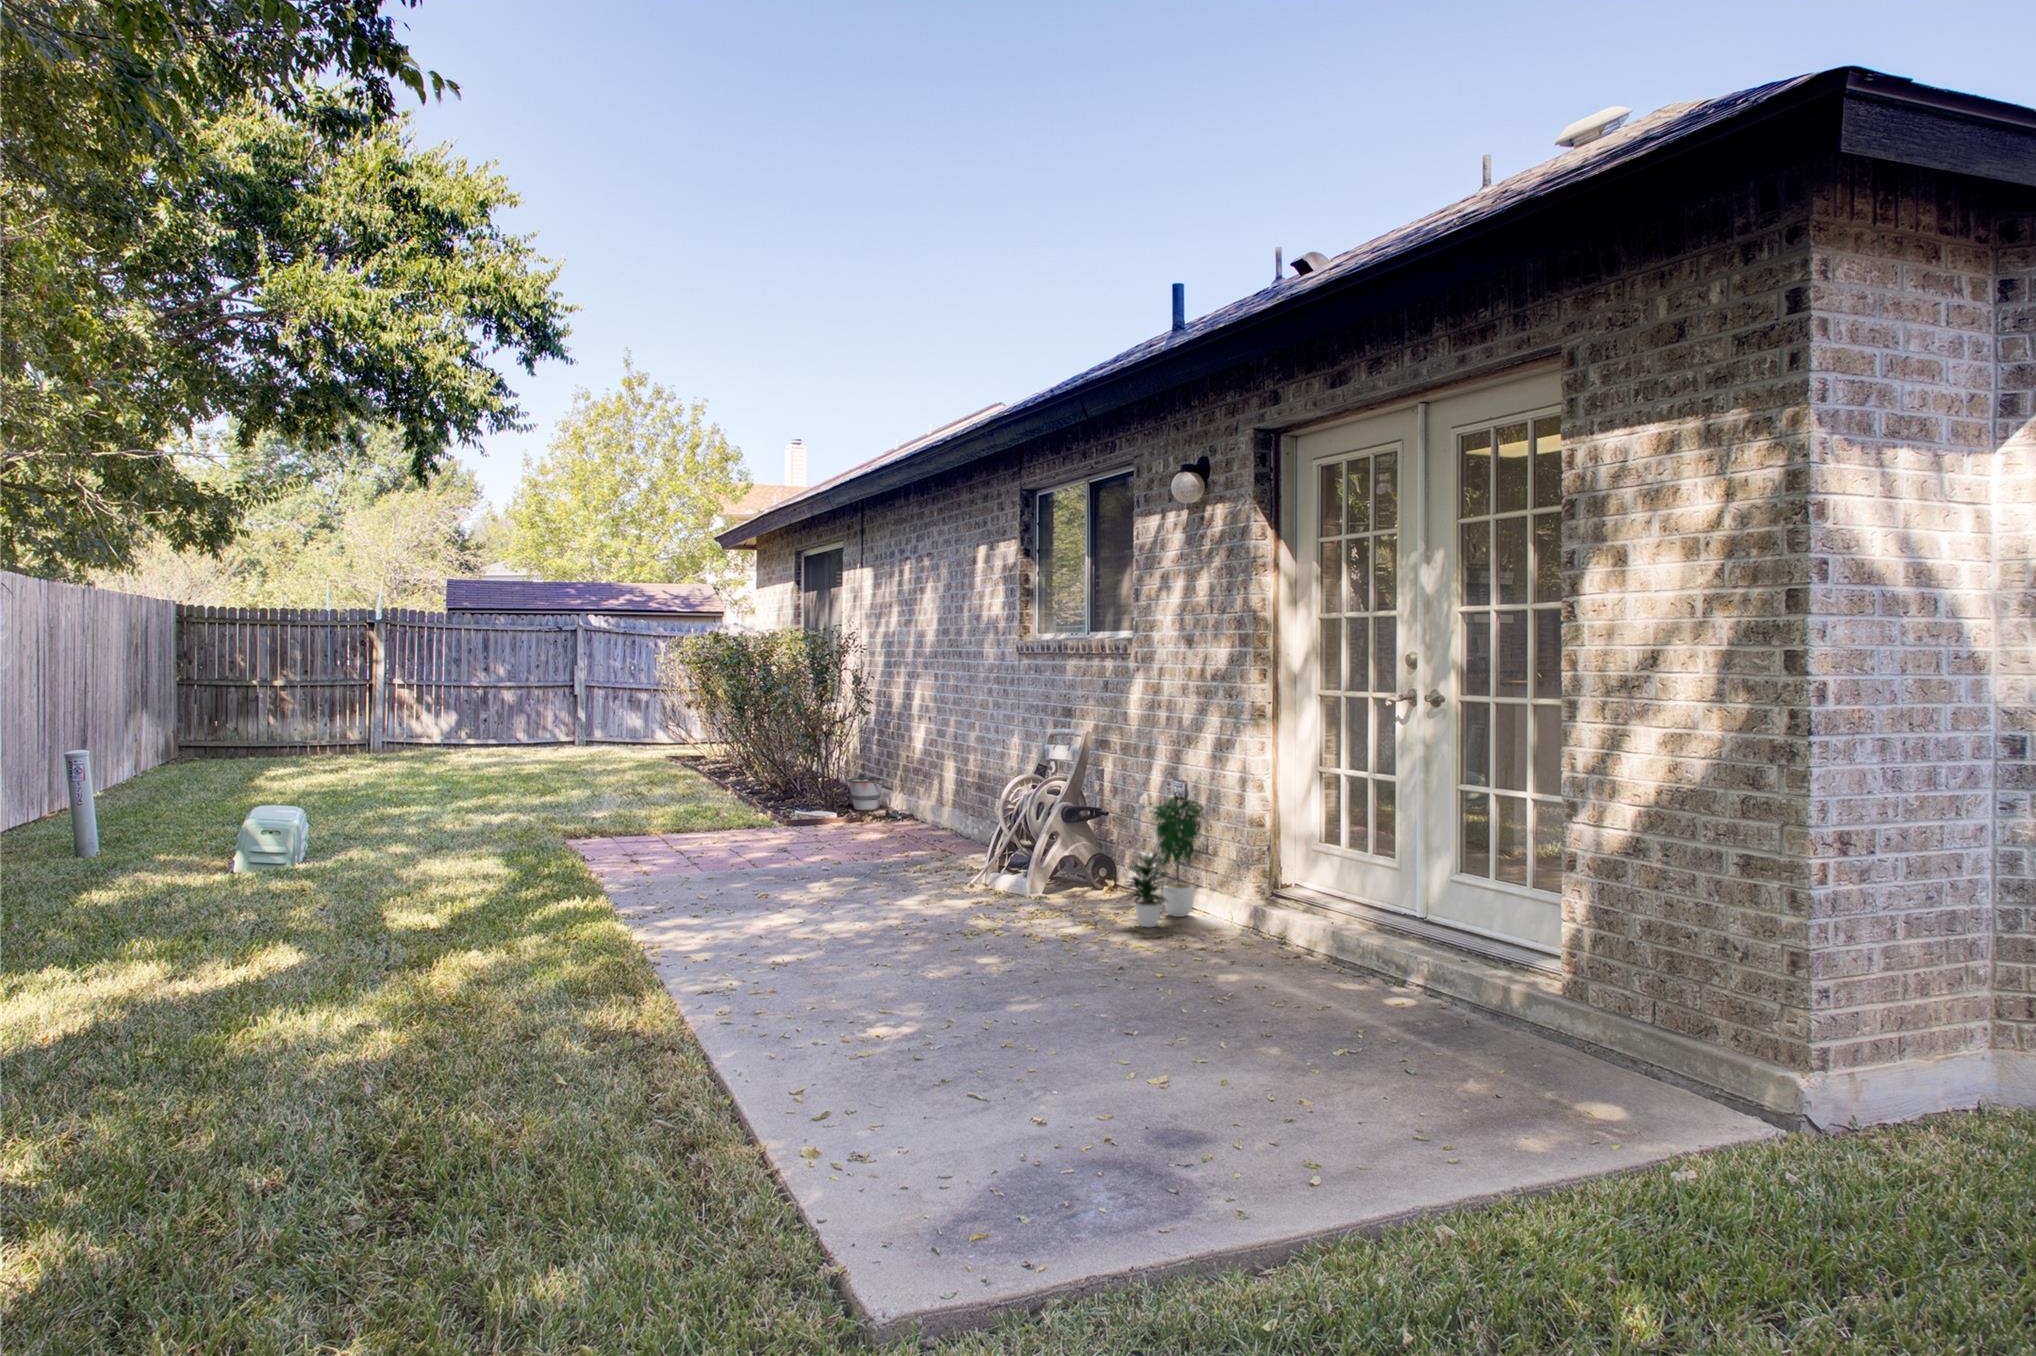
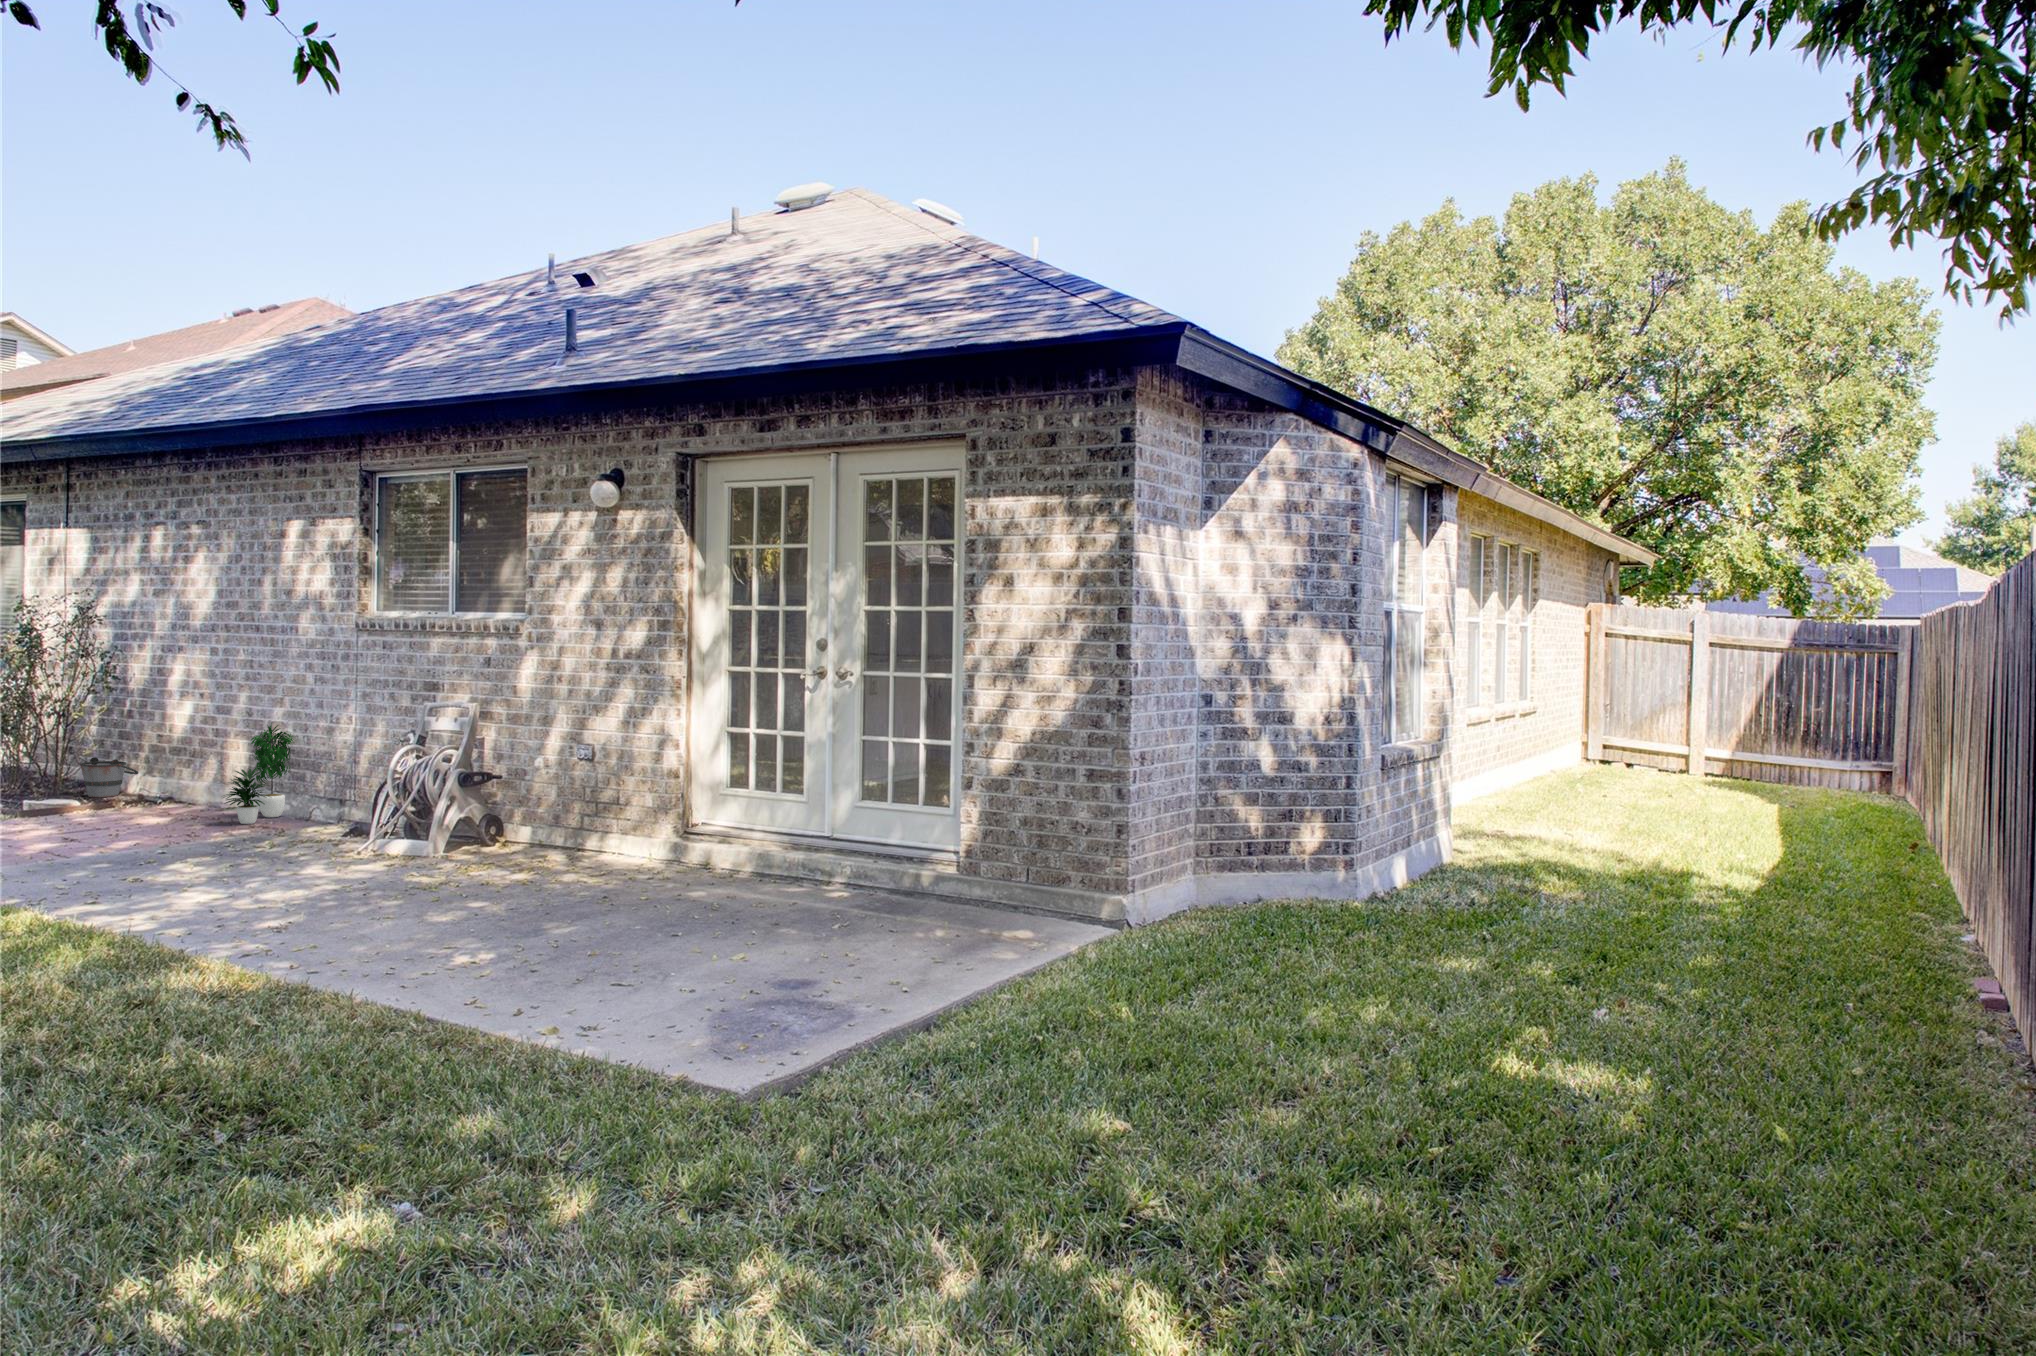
potted plant: present [1120,793,1205,927] -> present [223,723,294,824]

